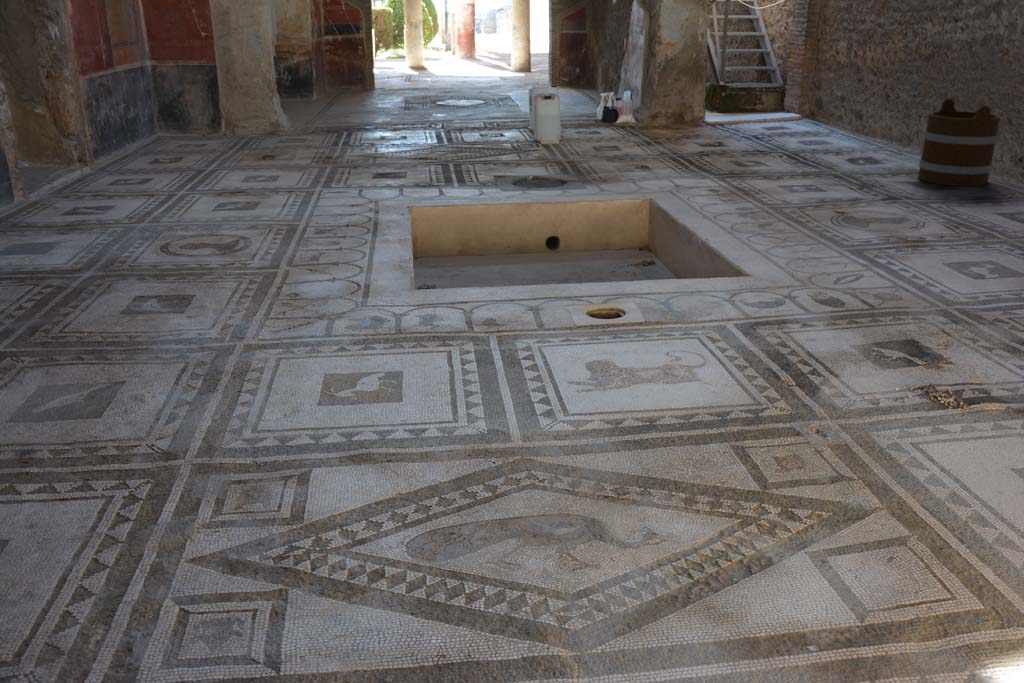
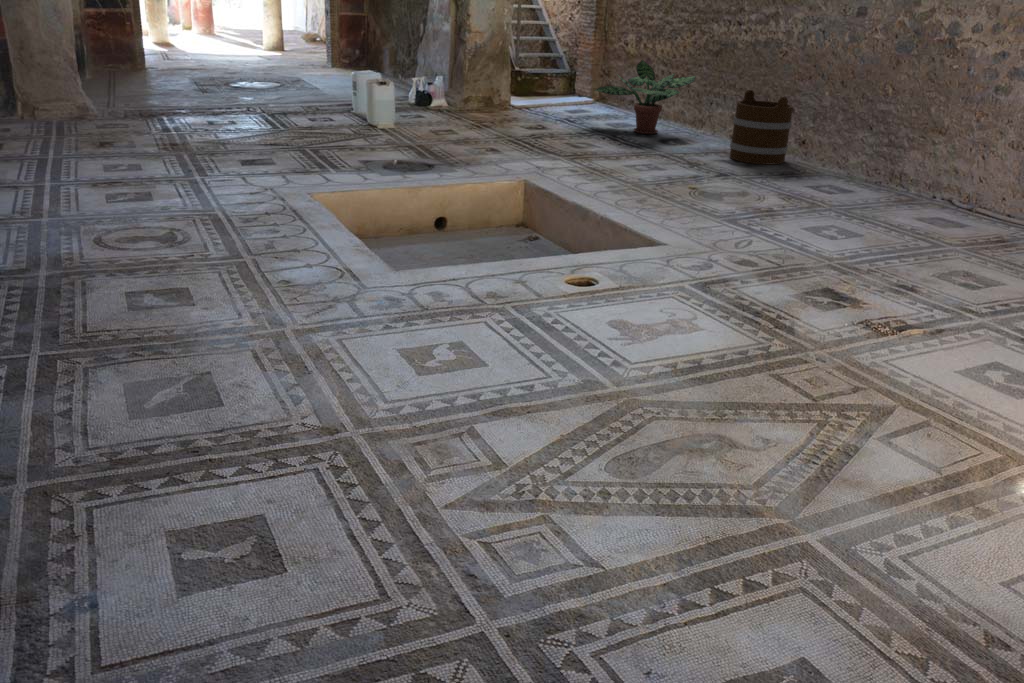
potted plant: none [782,68,902,151] -> present [595,60,696,134]

